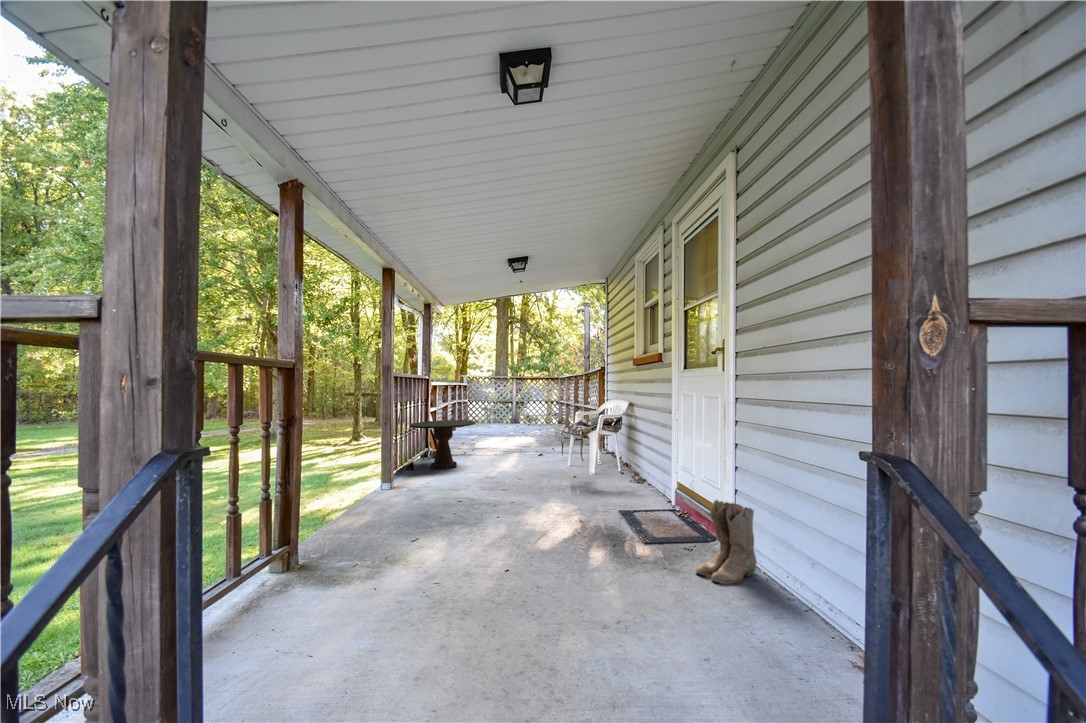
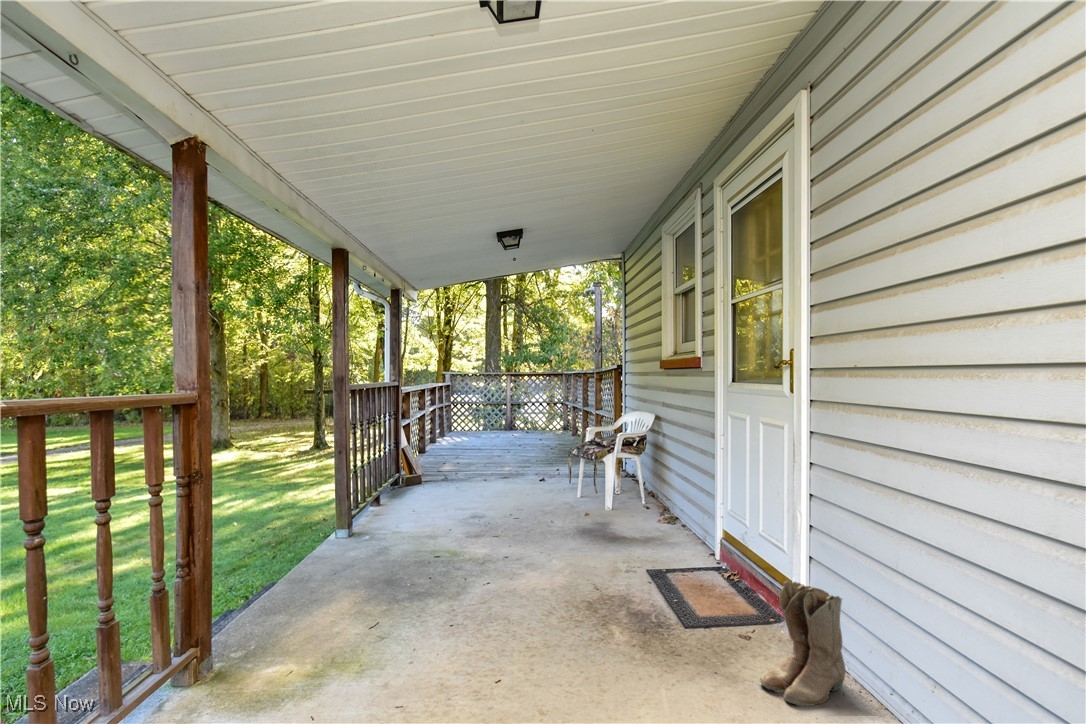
side table: present [410,420,475,470] -> none [375,439,459,504]

